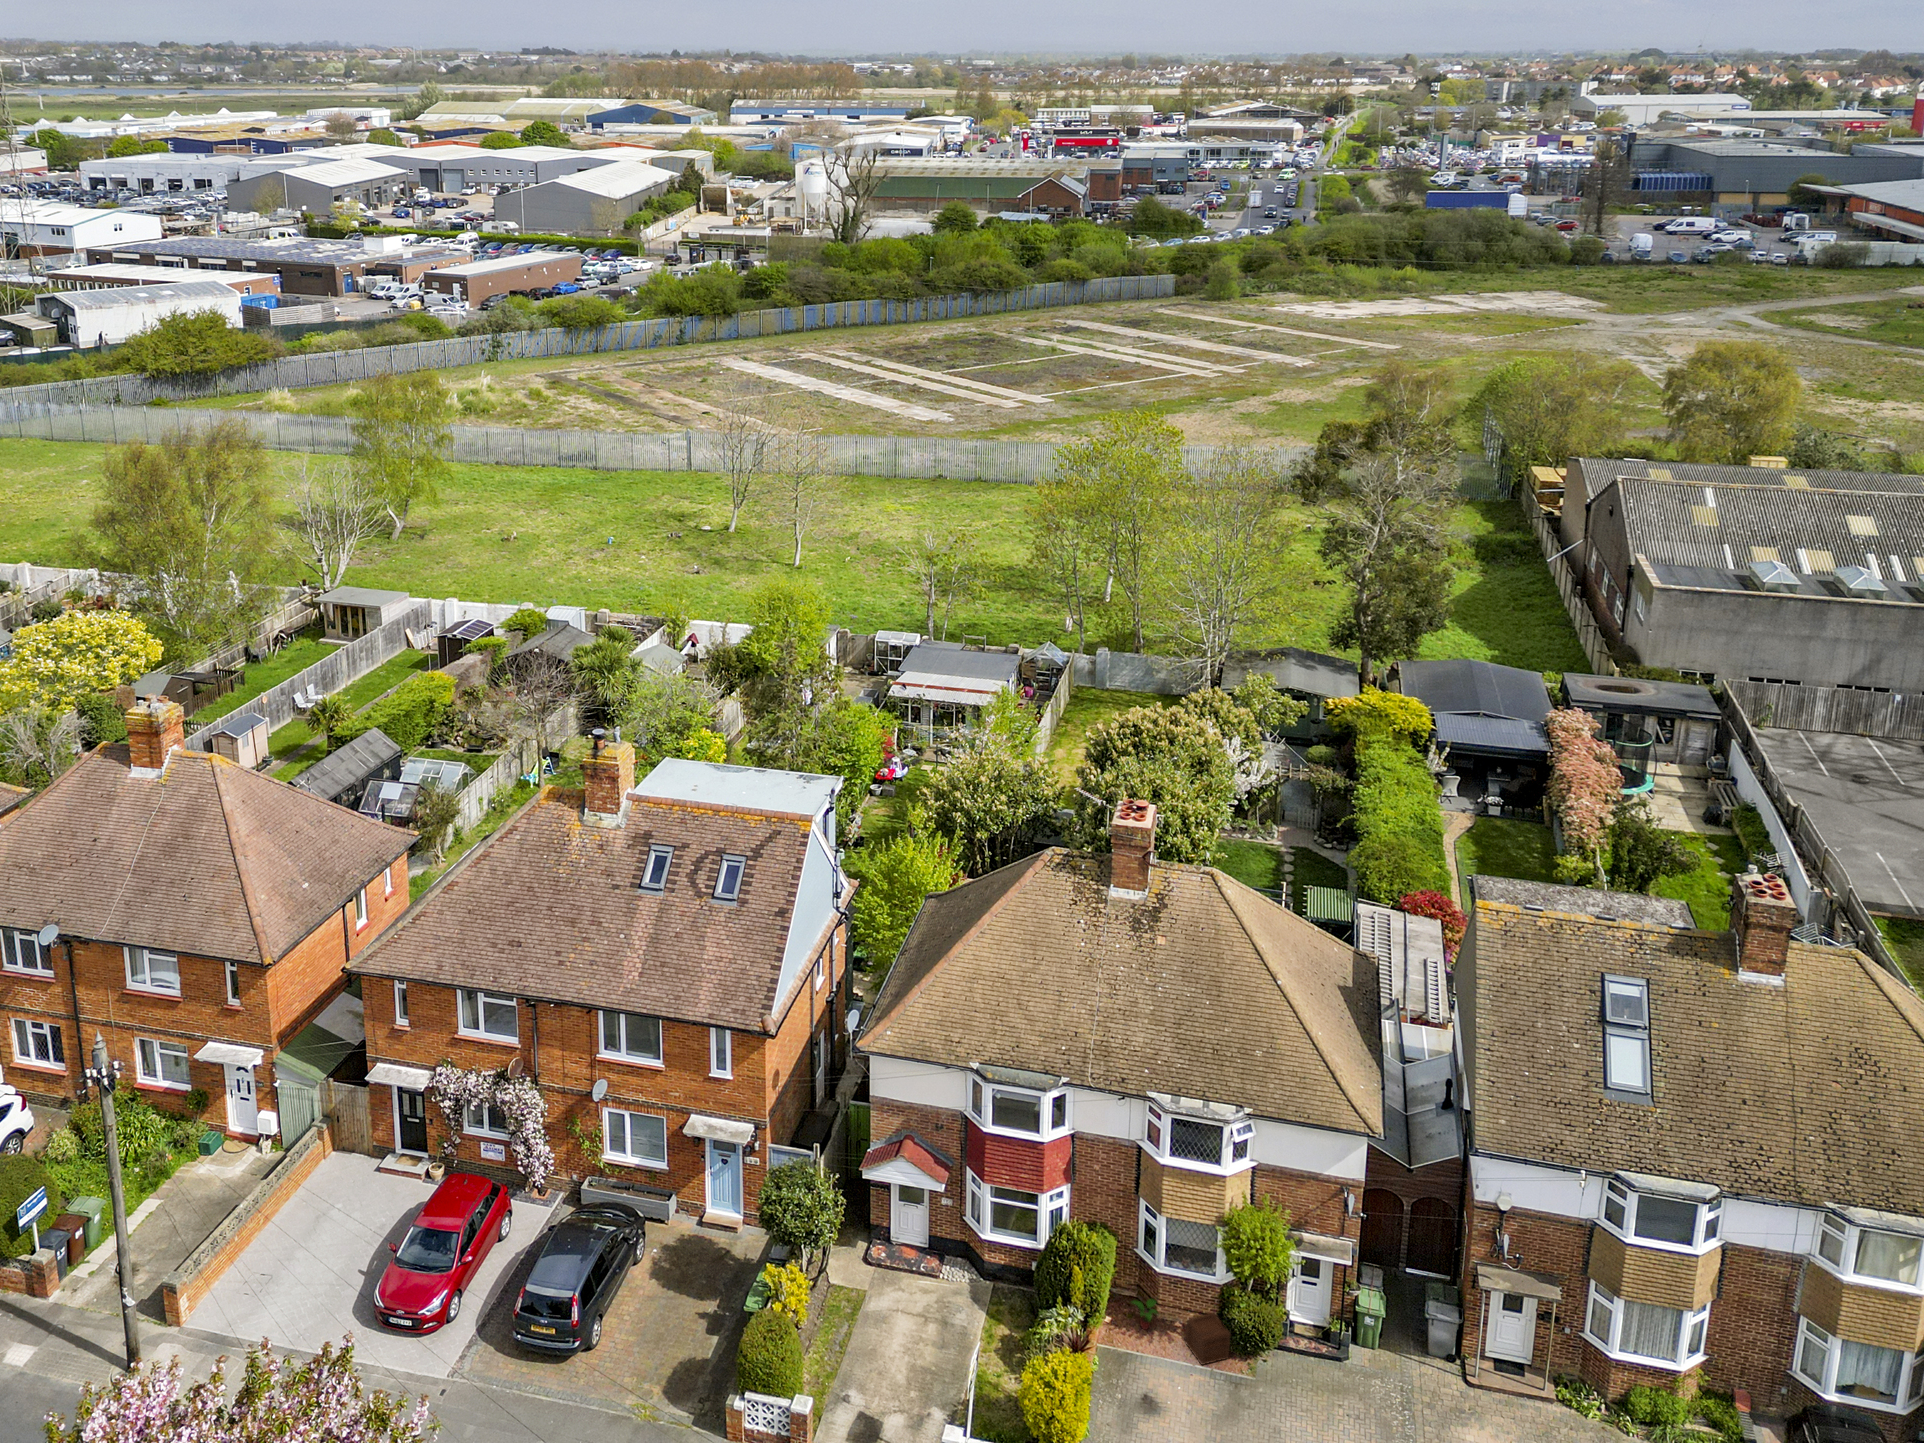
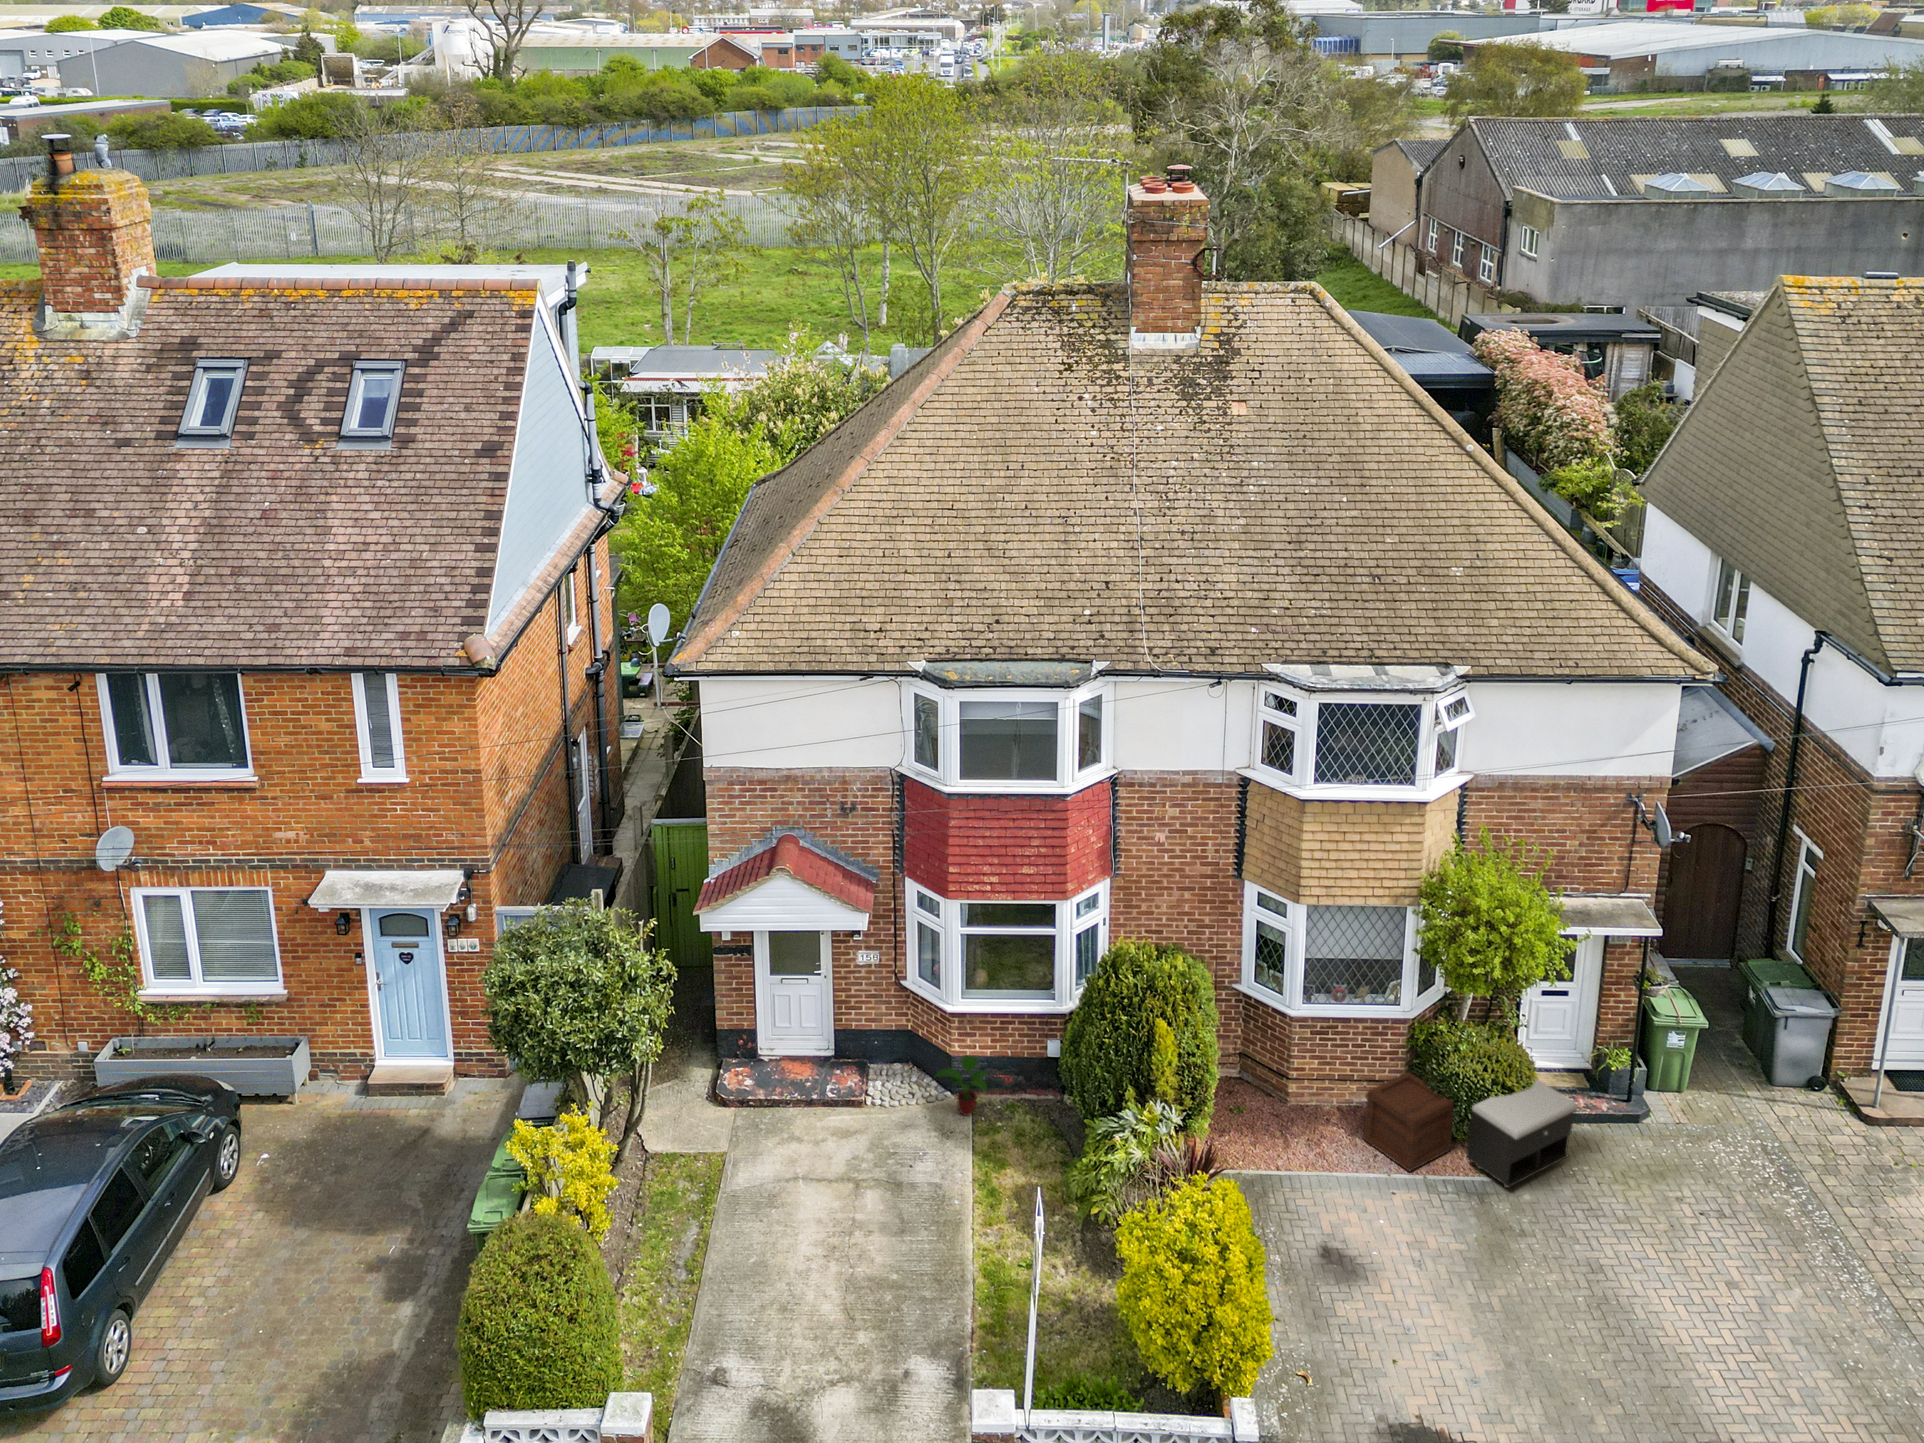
potted plant: present [1132,1299,1157,1330] -> present [935,1055,987,1116]
storage bench: none [1234,1329,1292,1383] -> present [1467,1079,1577,1187]

